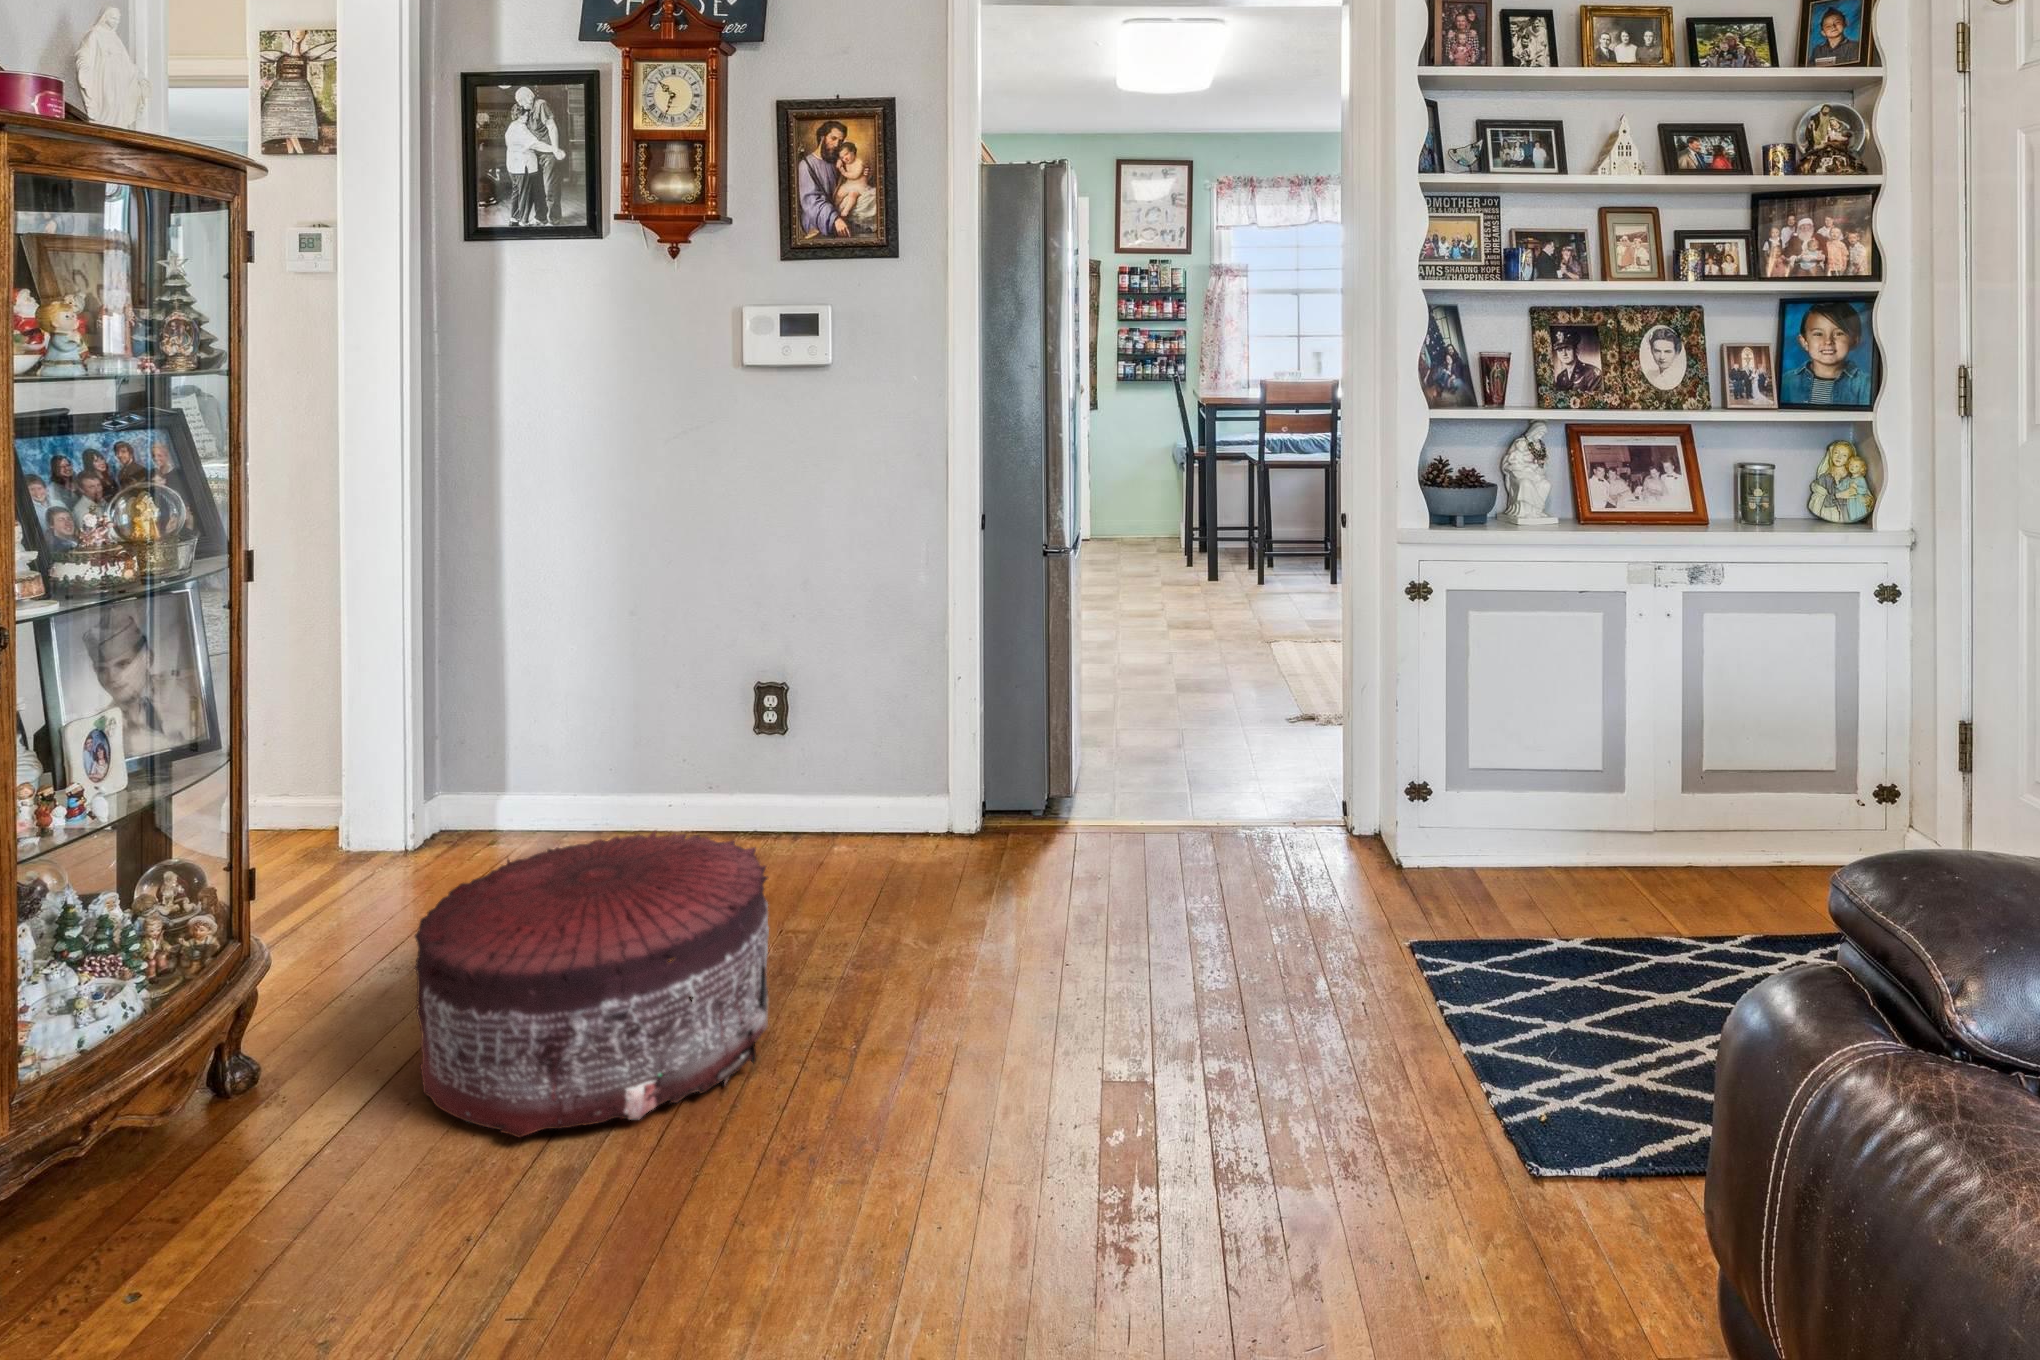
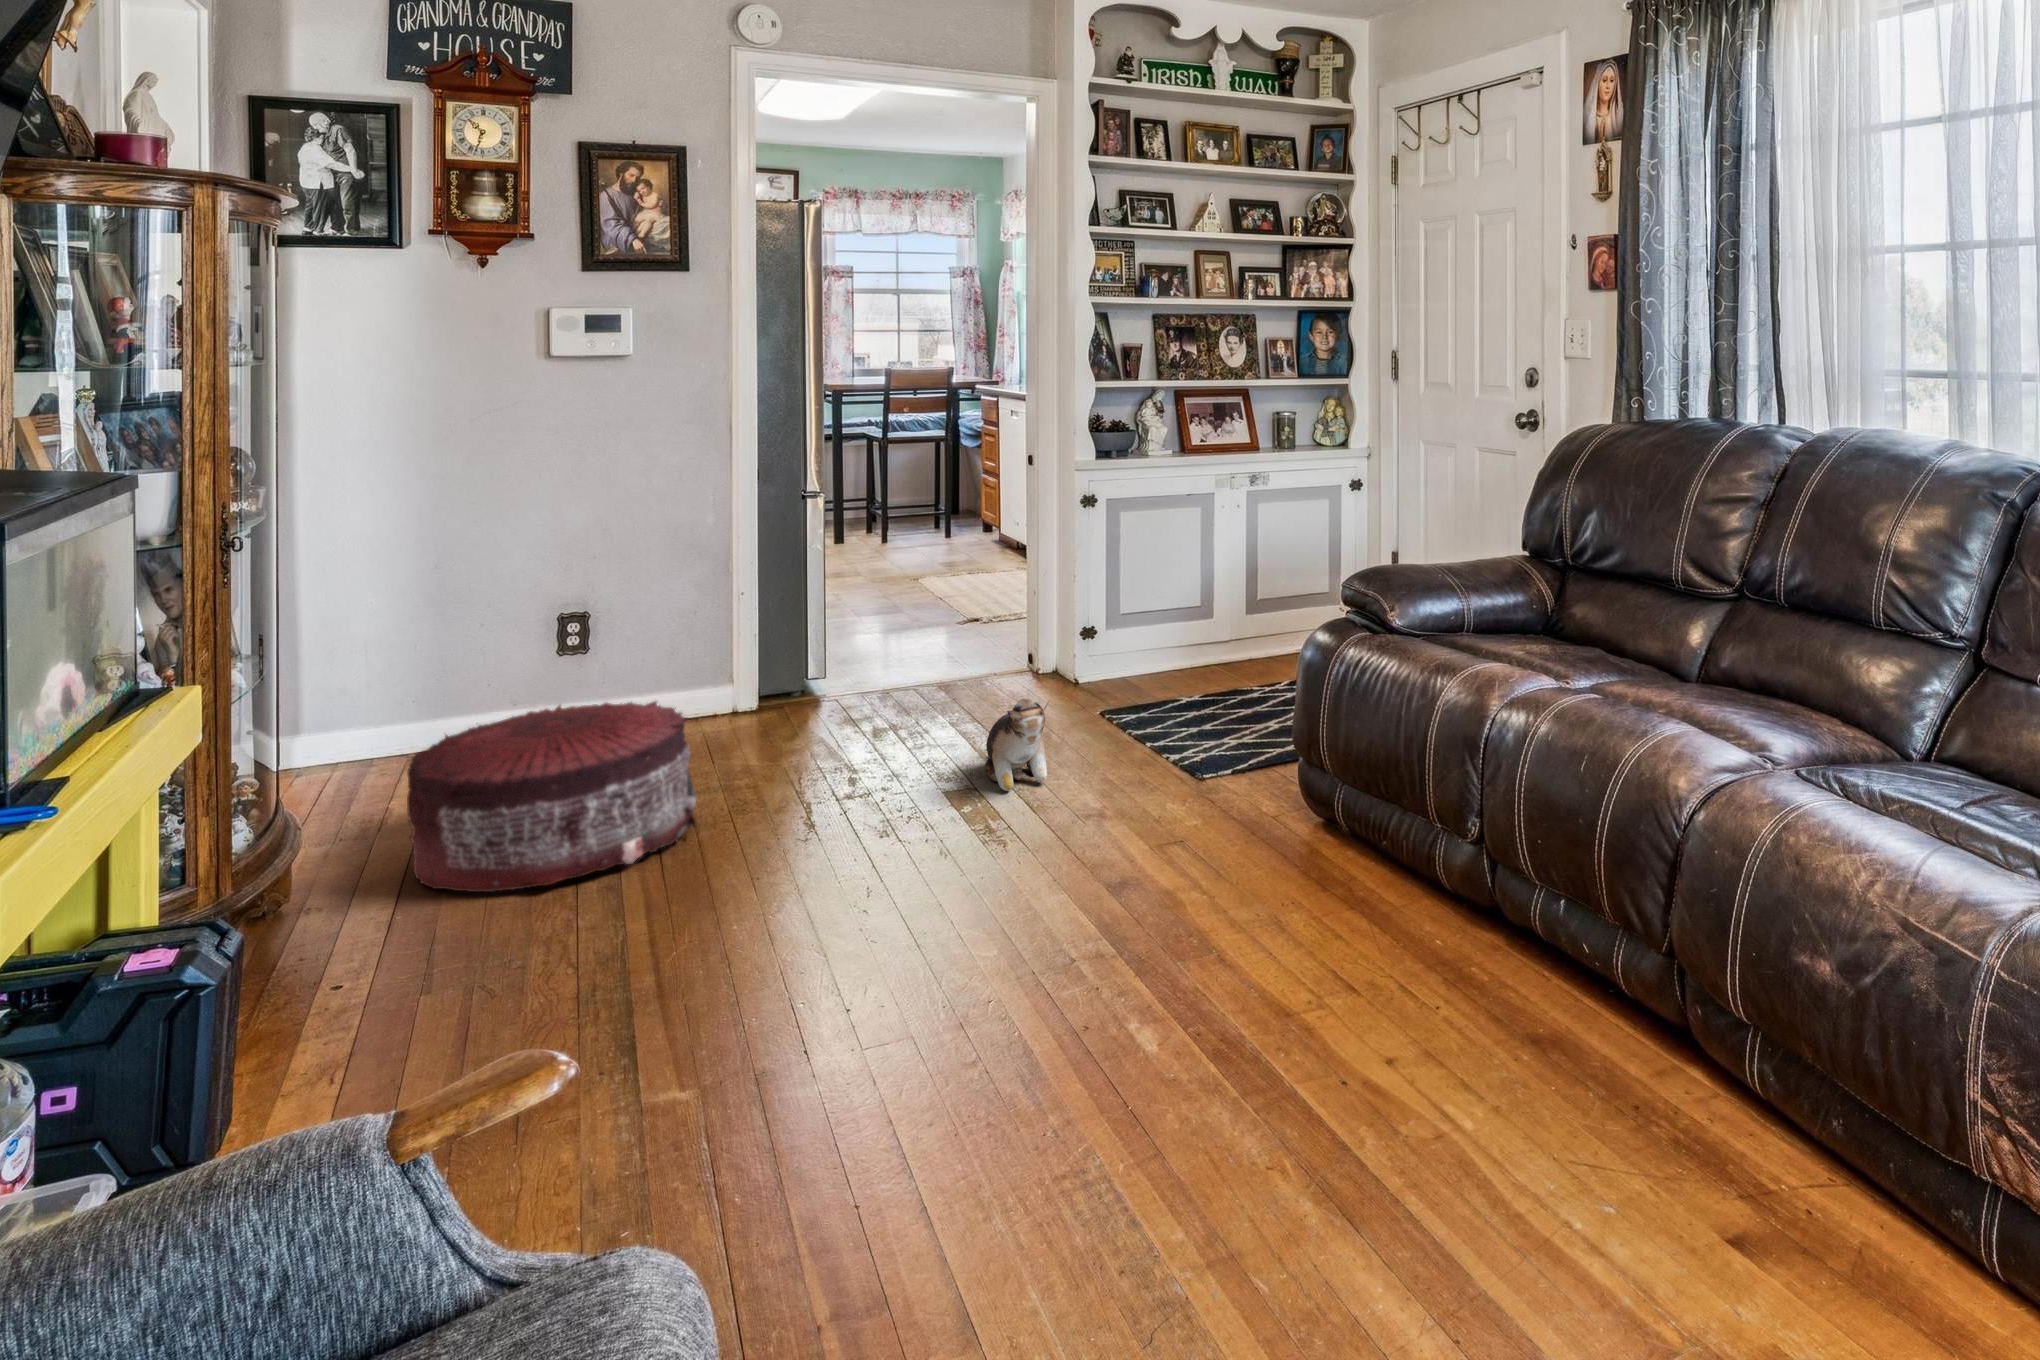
plush toy: none [1186,951,1274,1102] -> present [985,699,1050,791]

